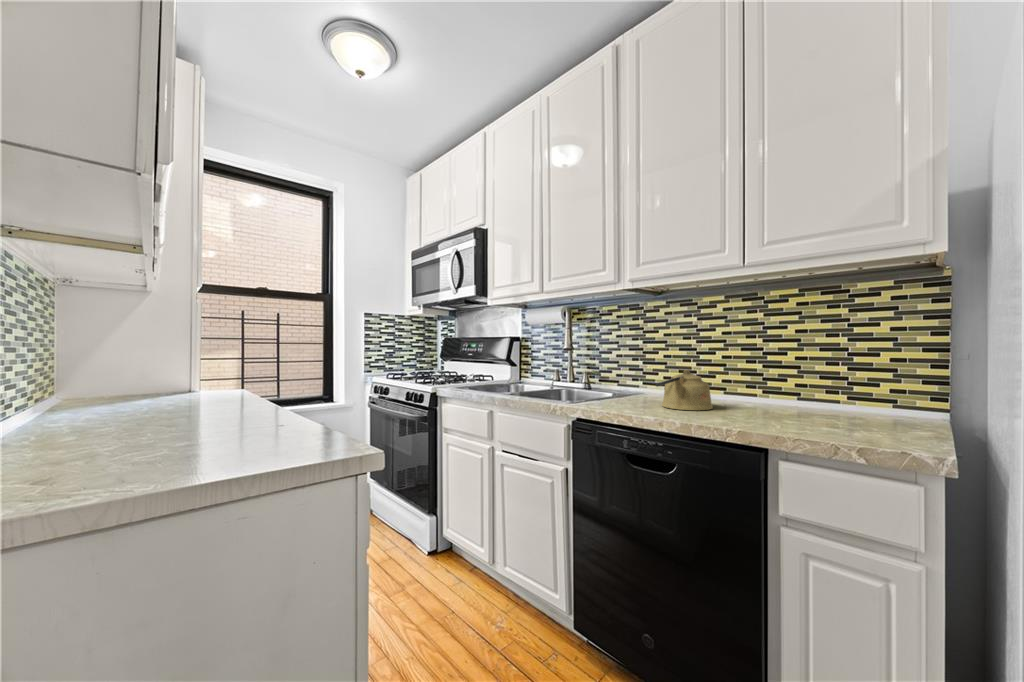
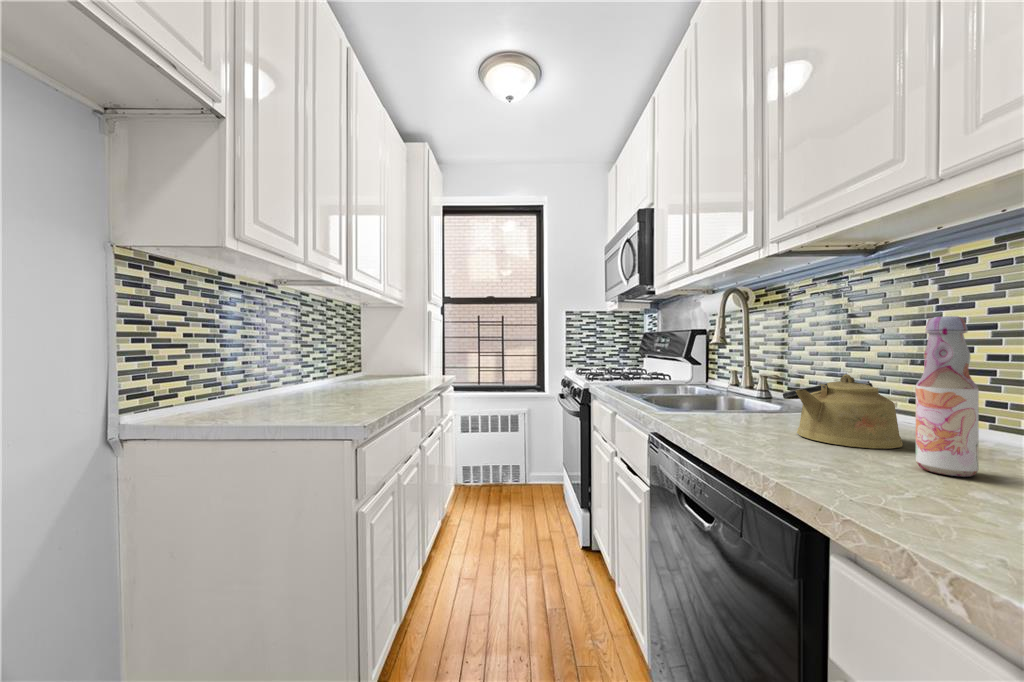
bottle: none [739,340,764,417] -> present [916,316,979,477]

